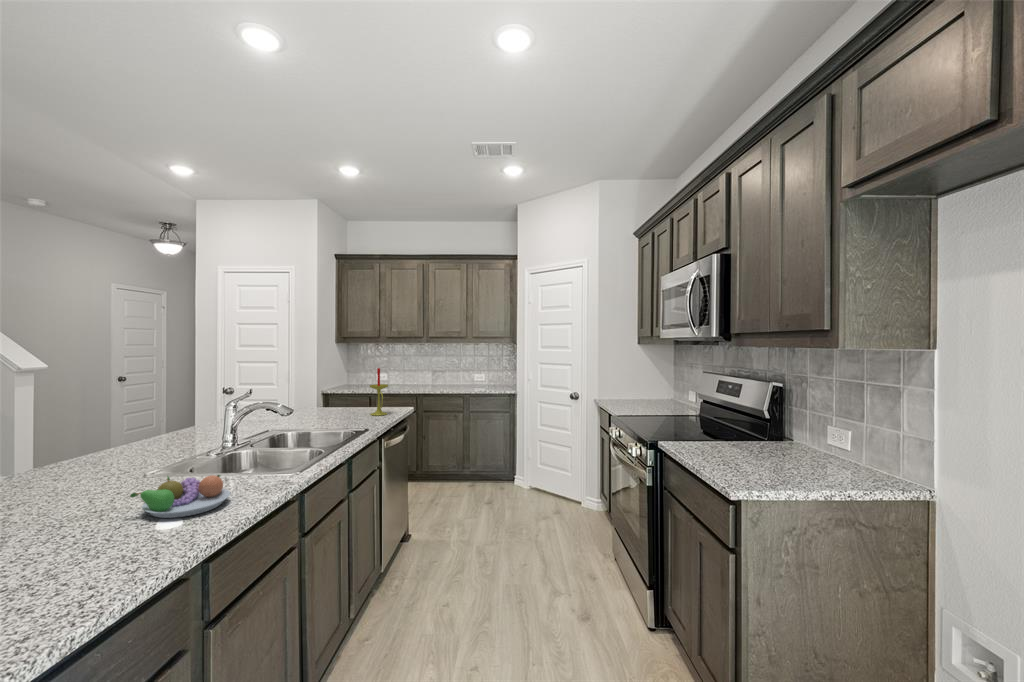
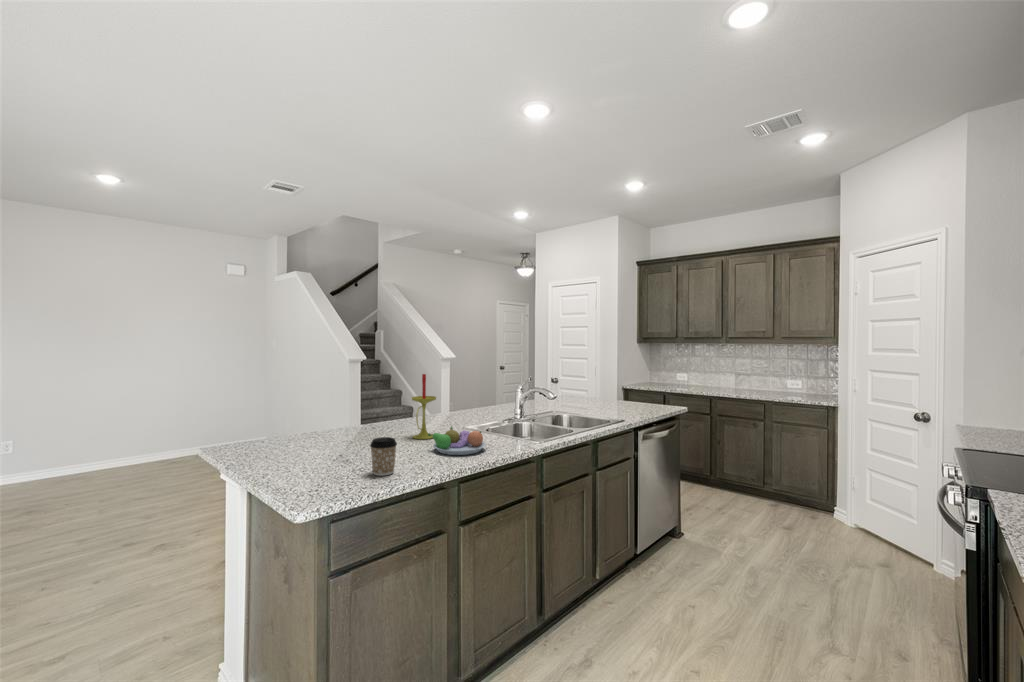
candle: present [370,368,388,416] -> present [412,374,436,439]
coffee cup: none [56,515,113,582] -> present [370,437,397,476]

